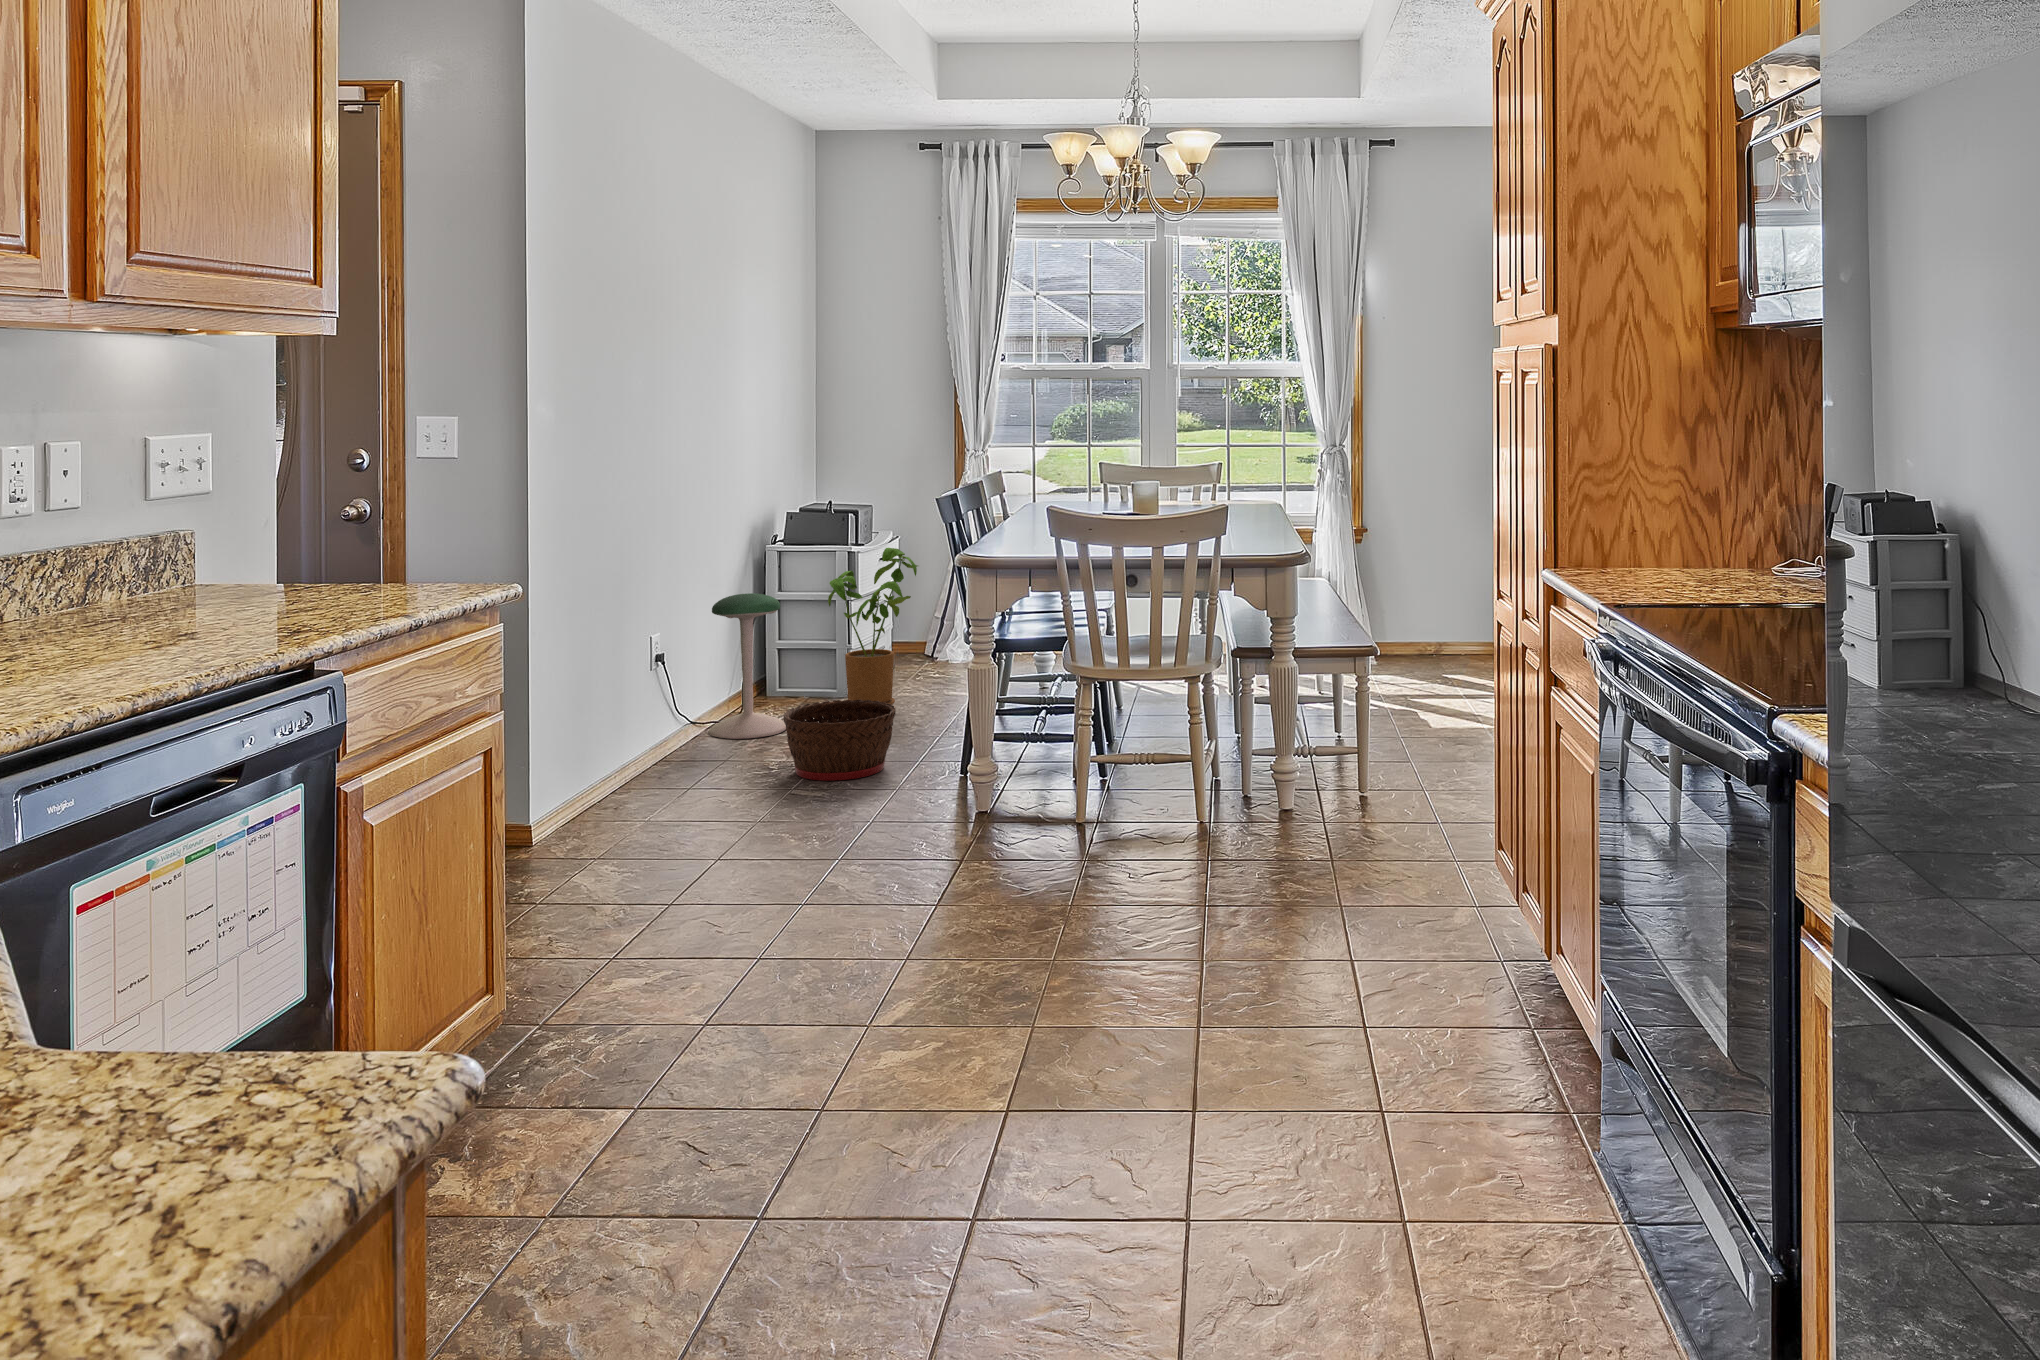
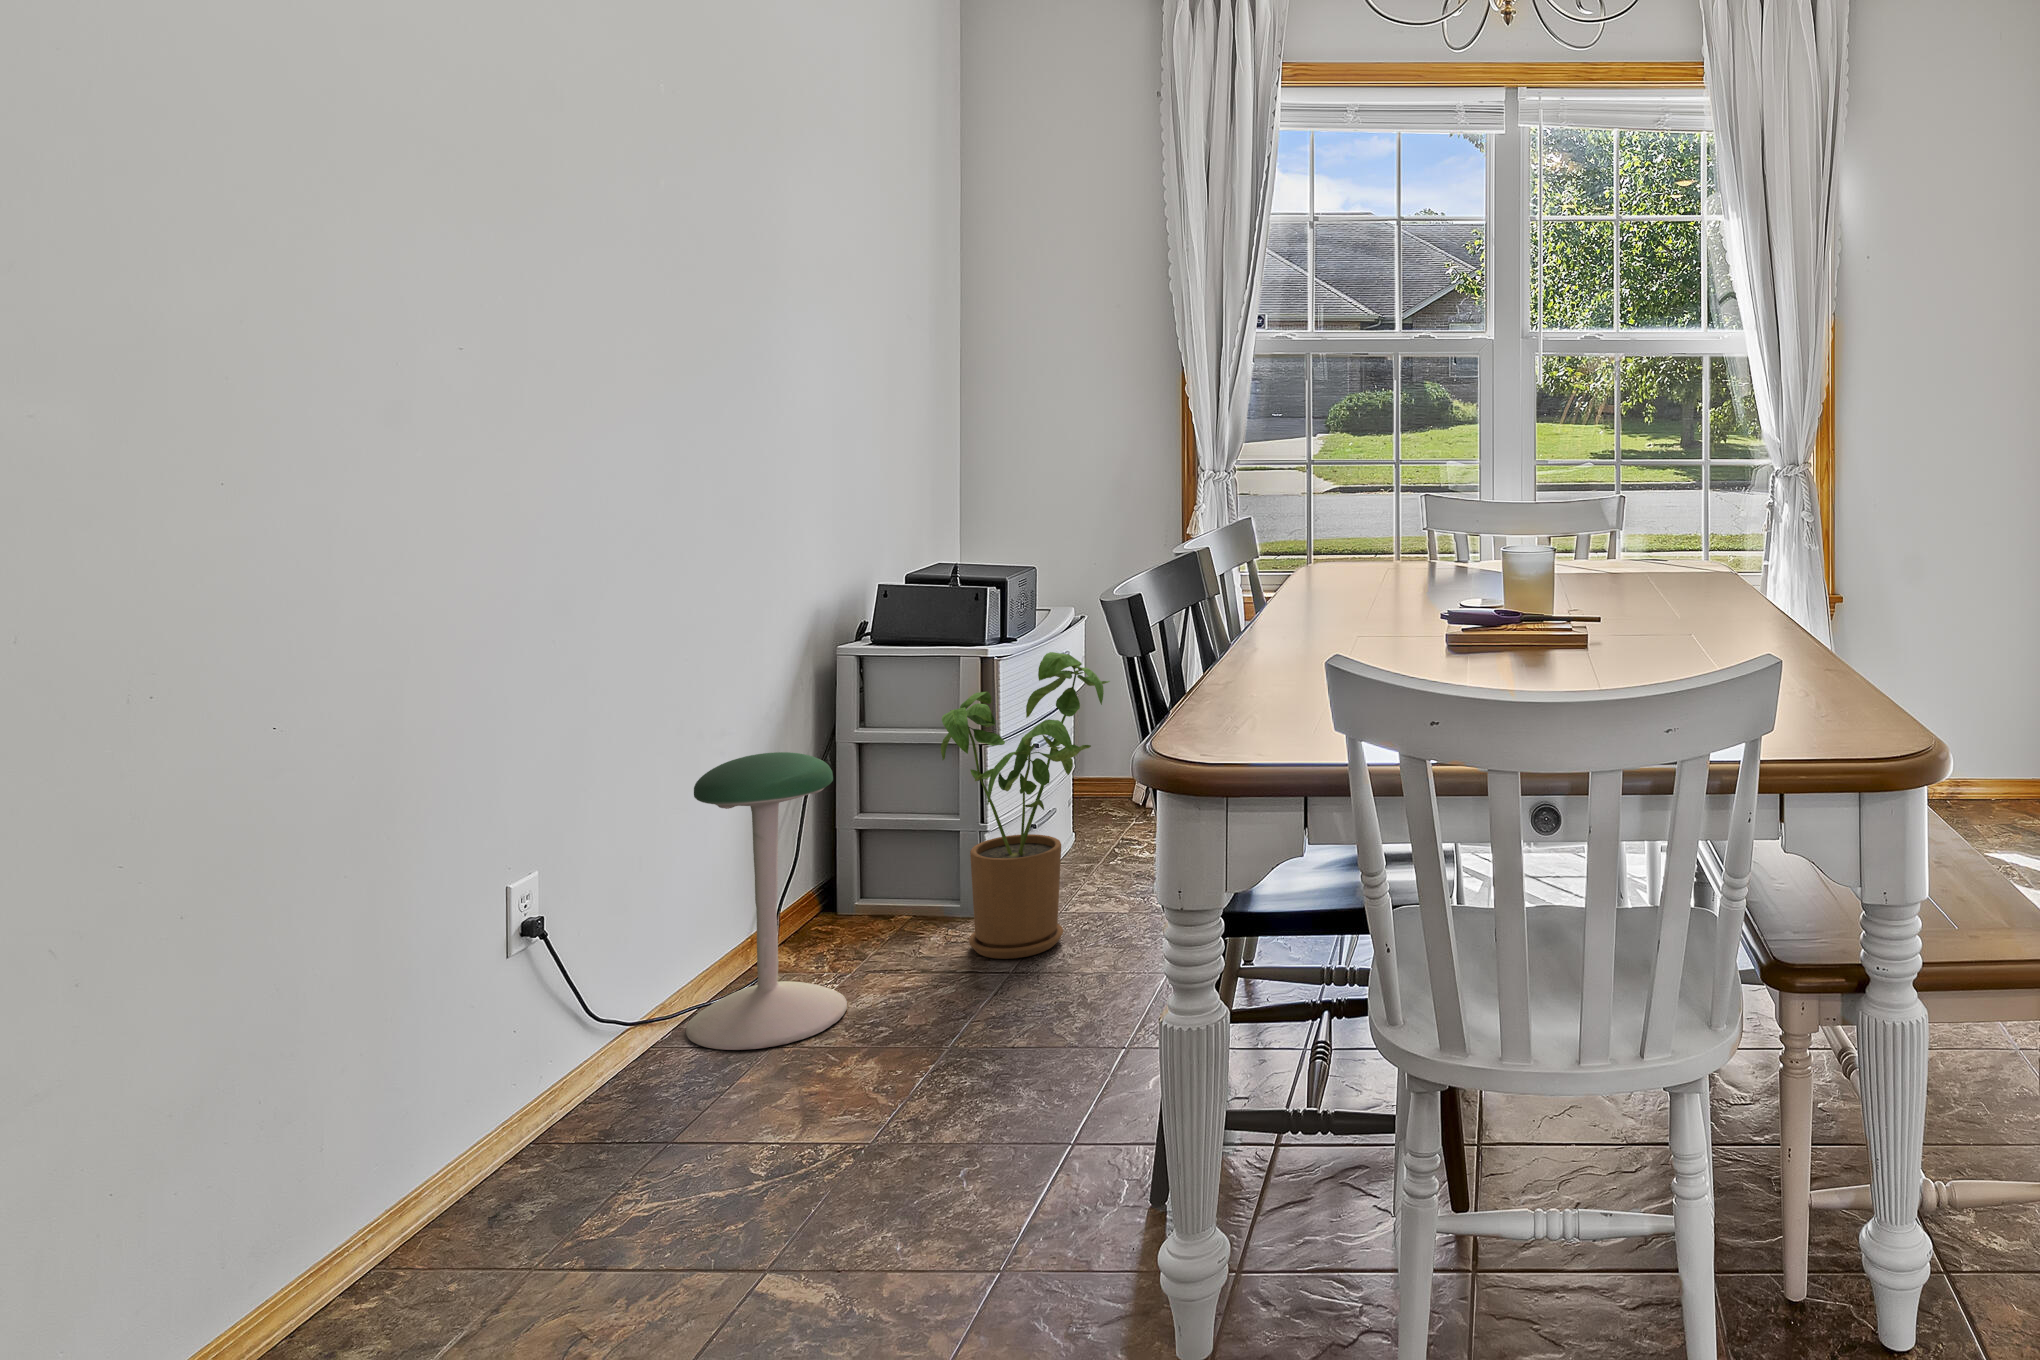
basket: present [783,700,896,781] -> none [787,996,1036,1214]

